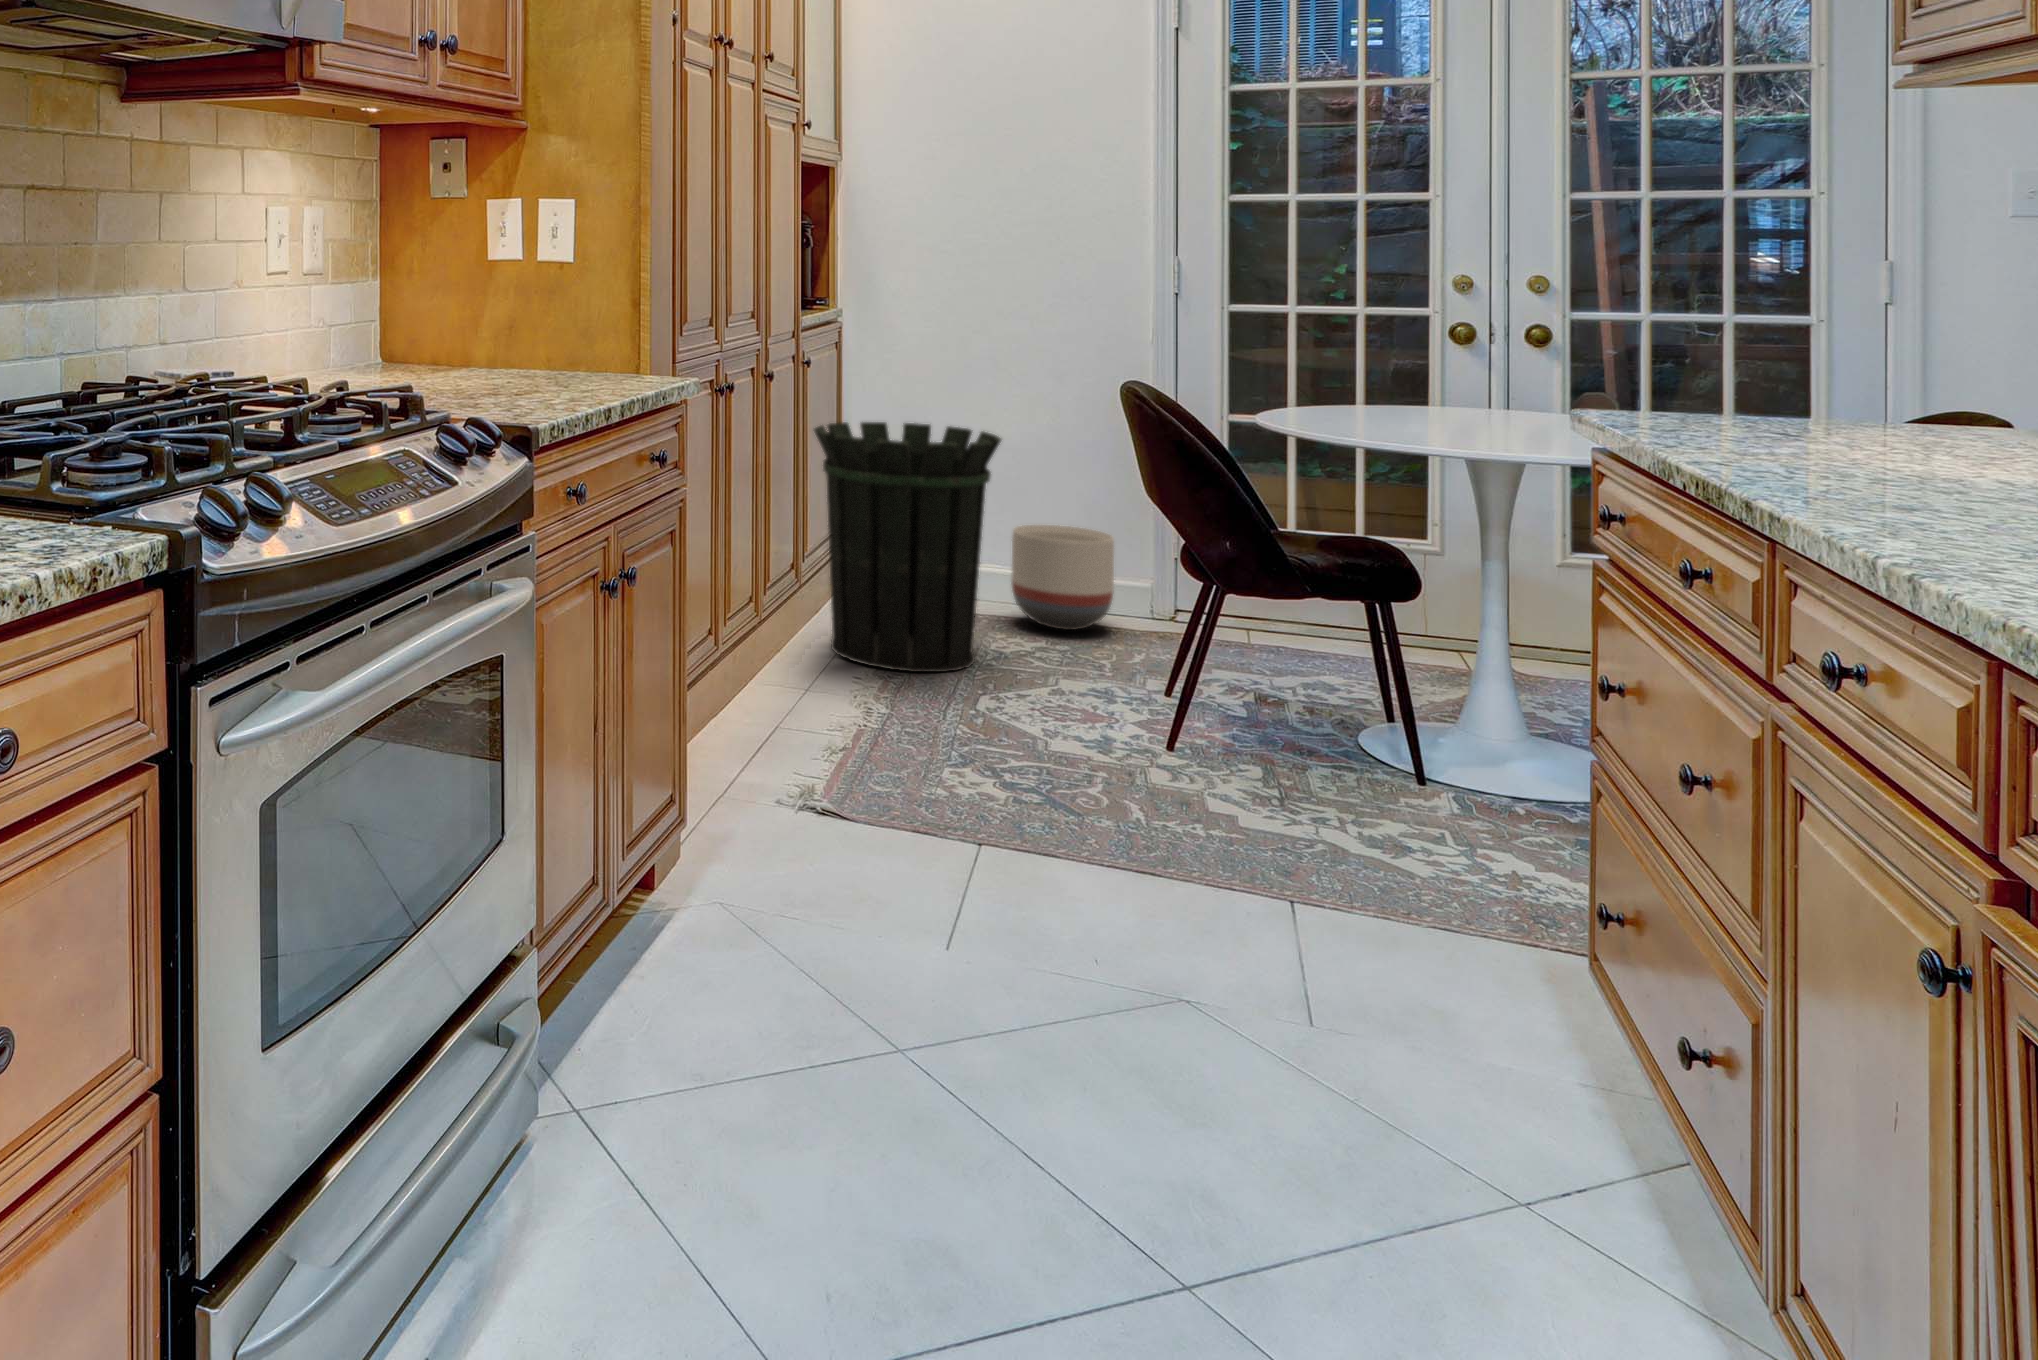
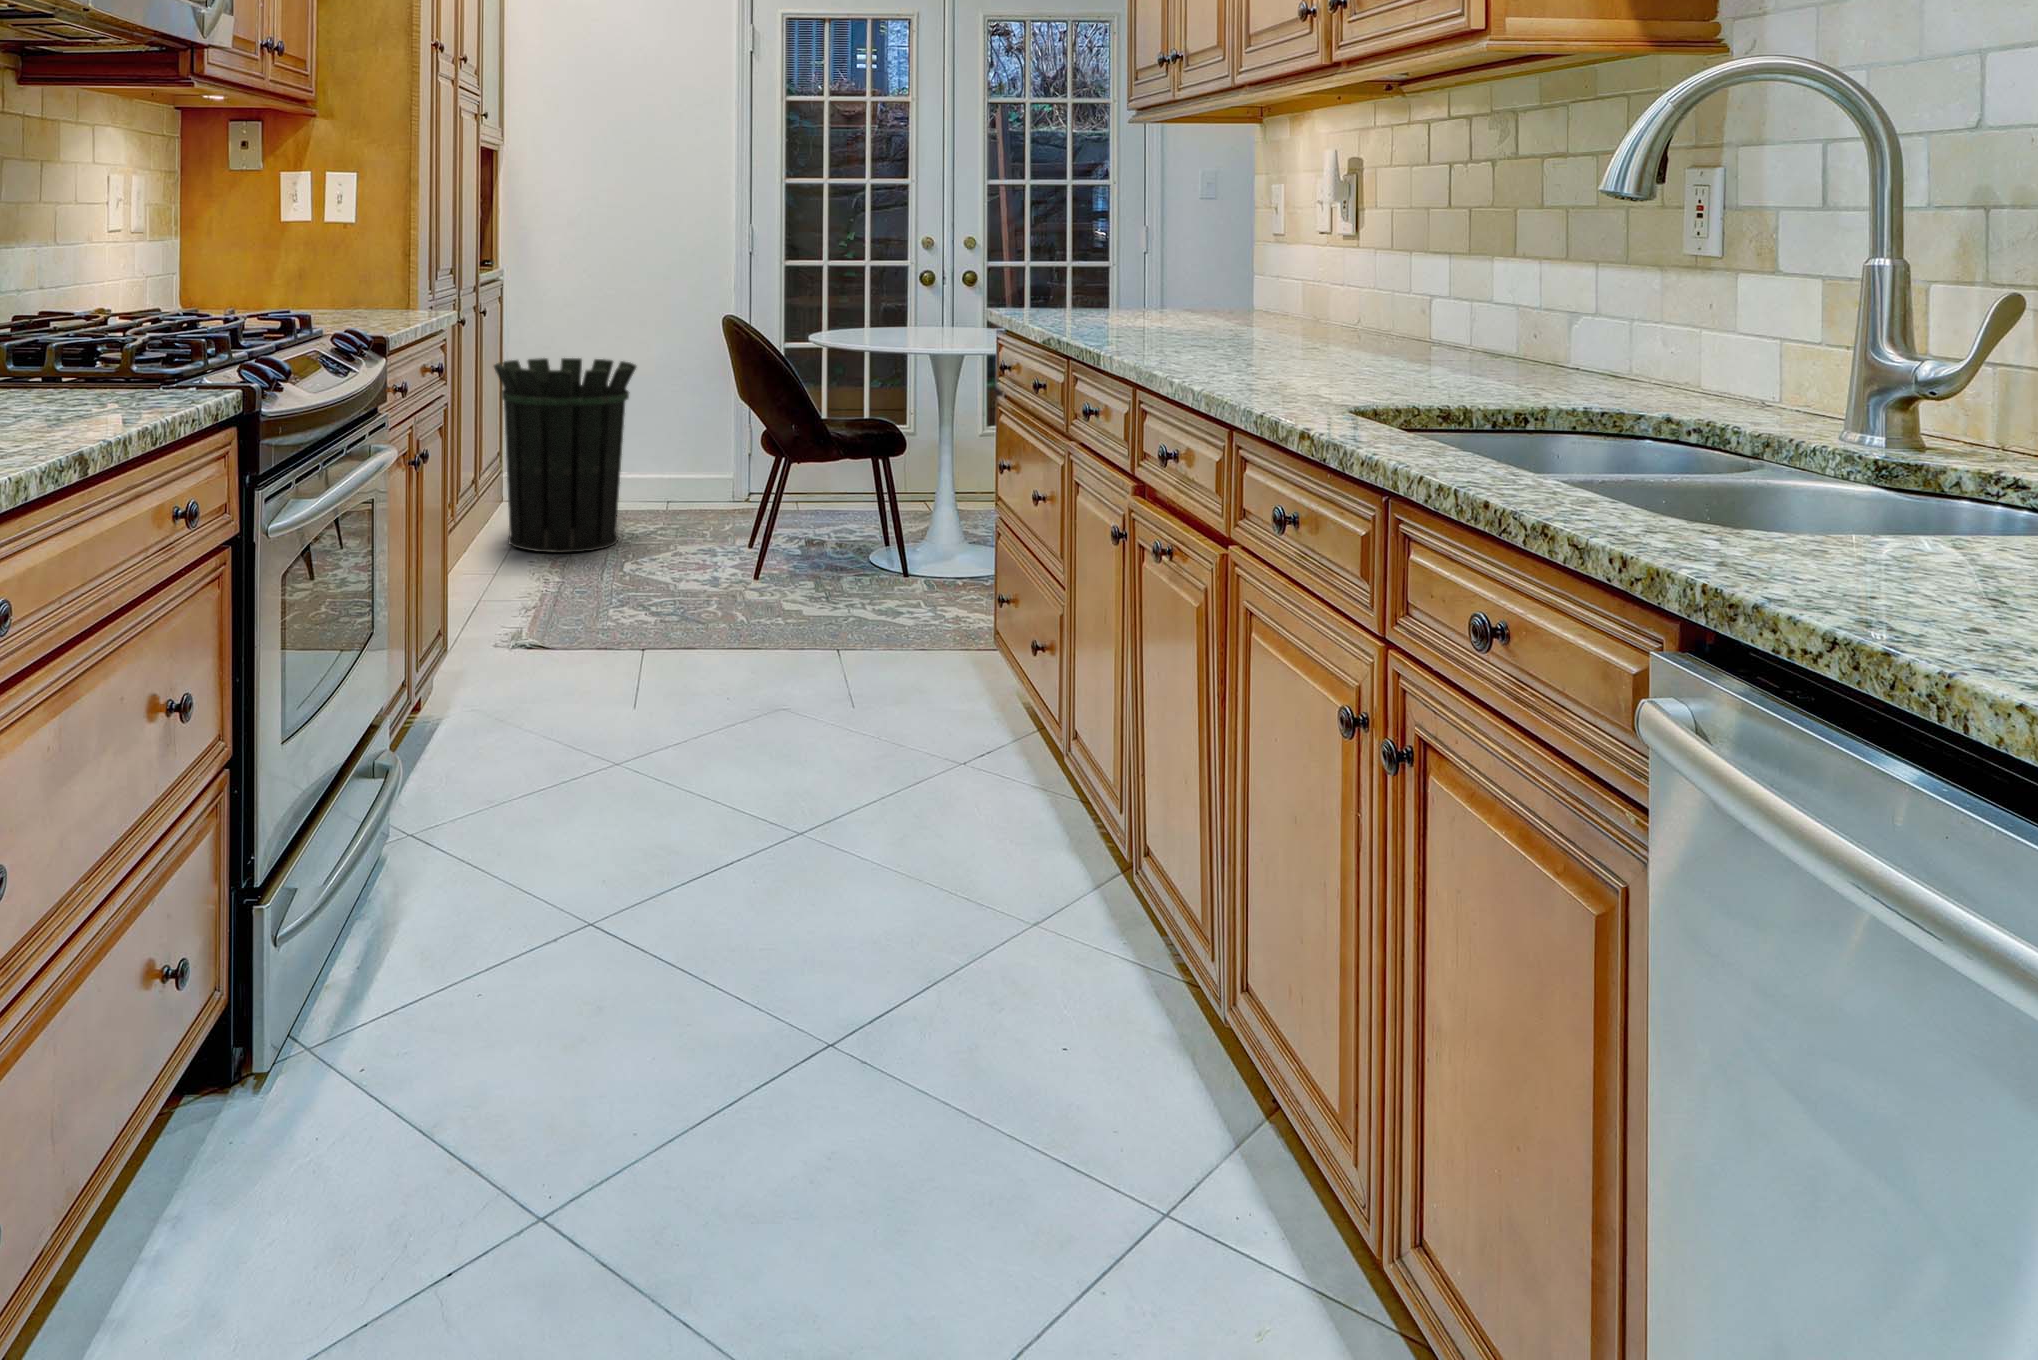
planter: present [1011,525,1114,630] -> none [640,434,712,512]

